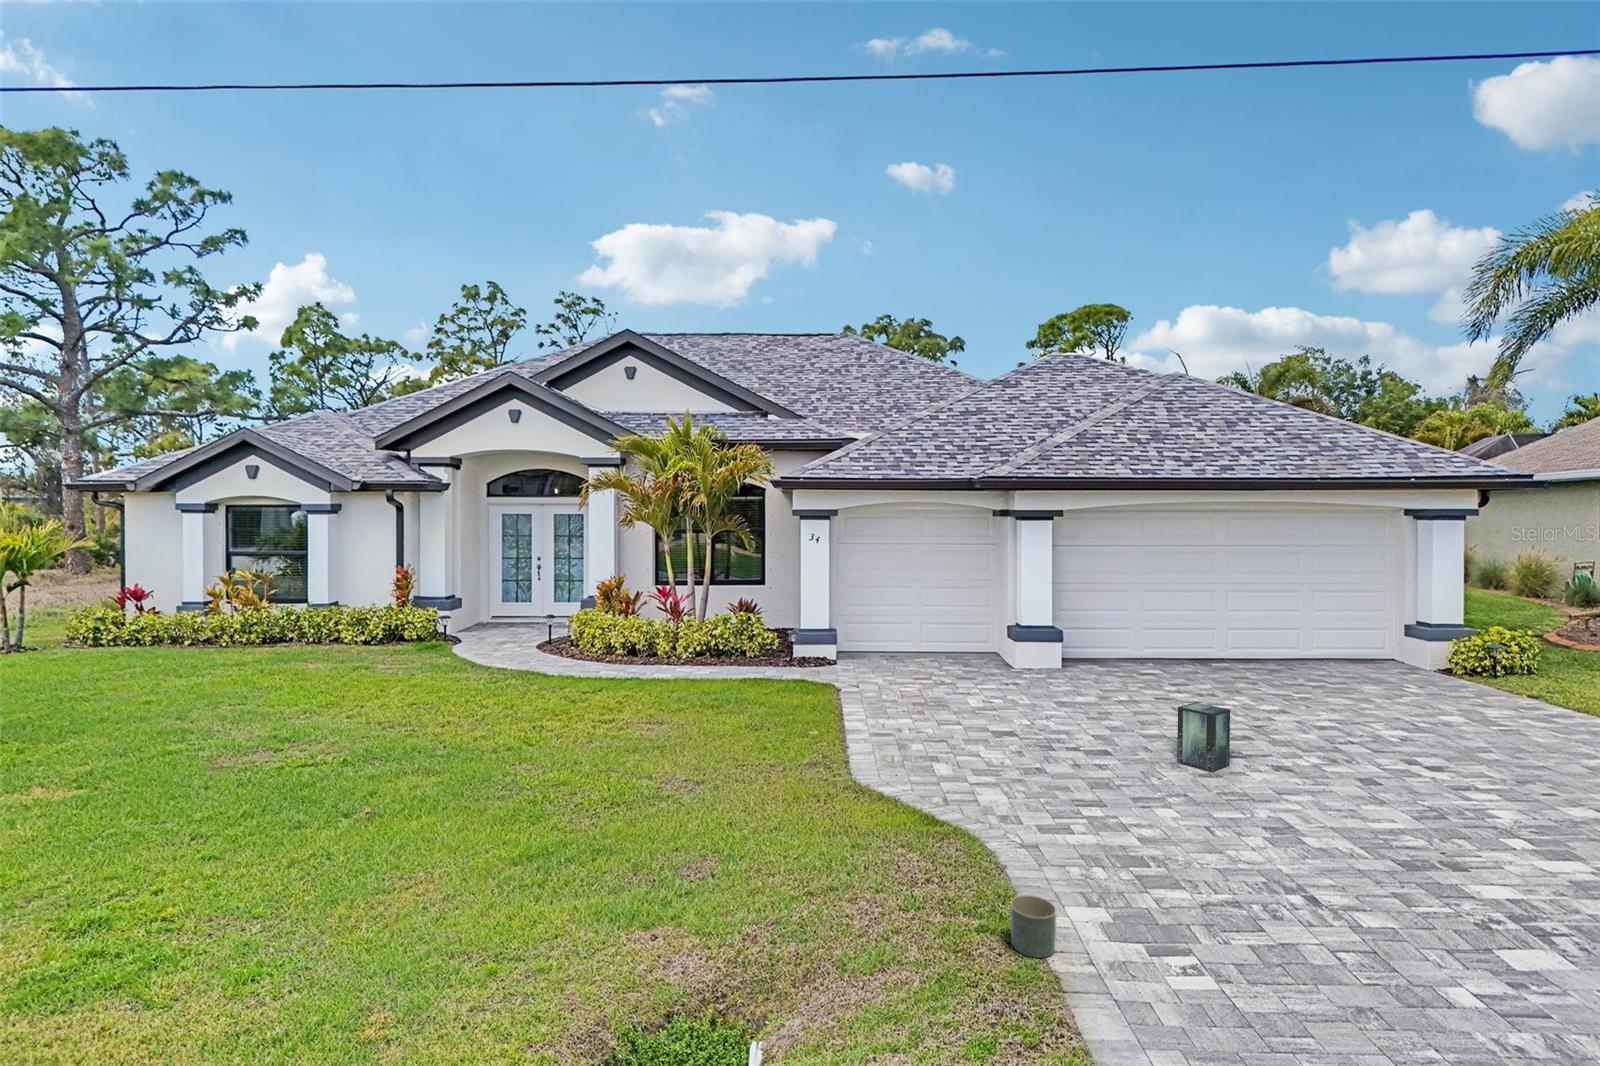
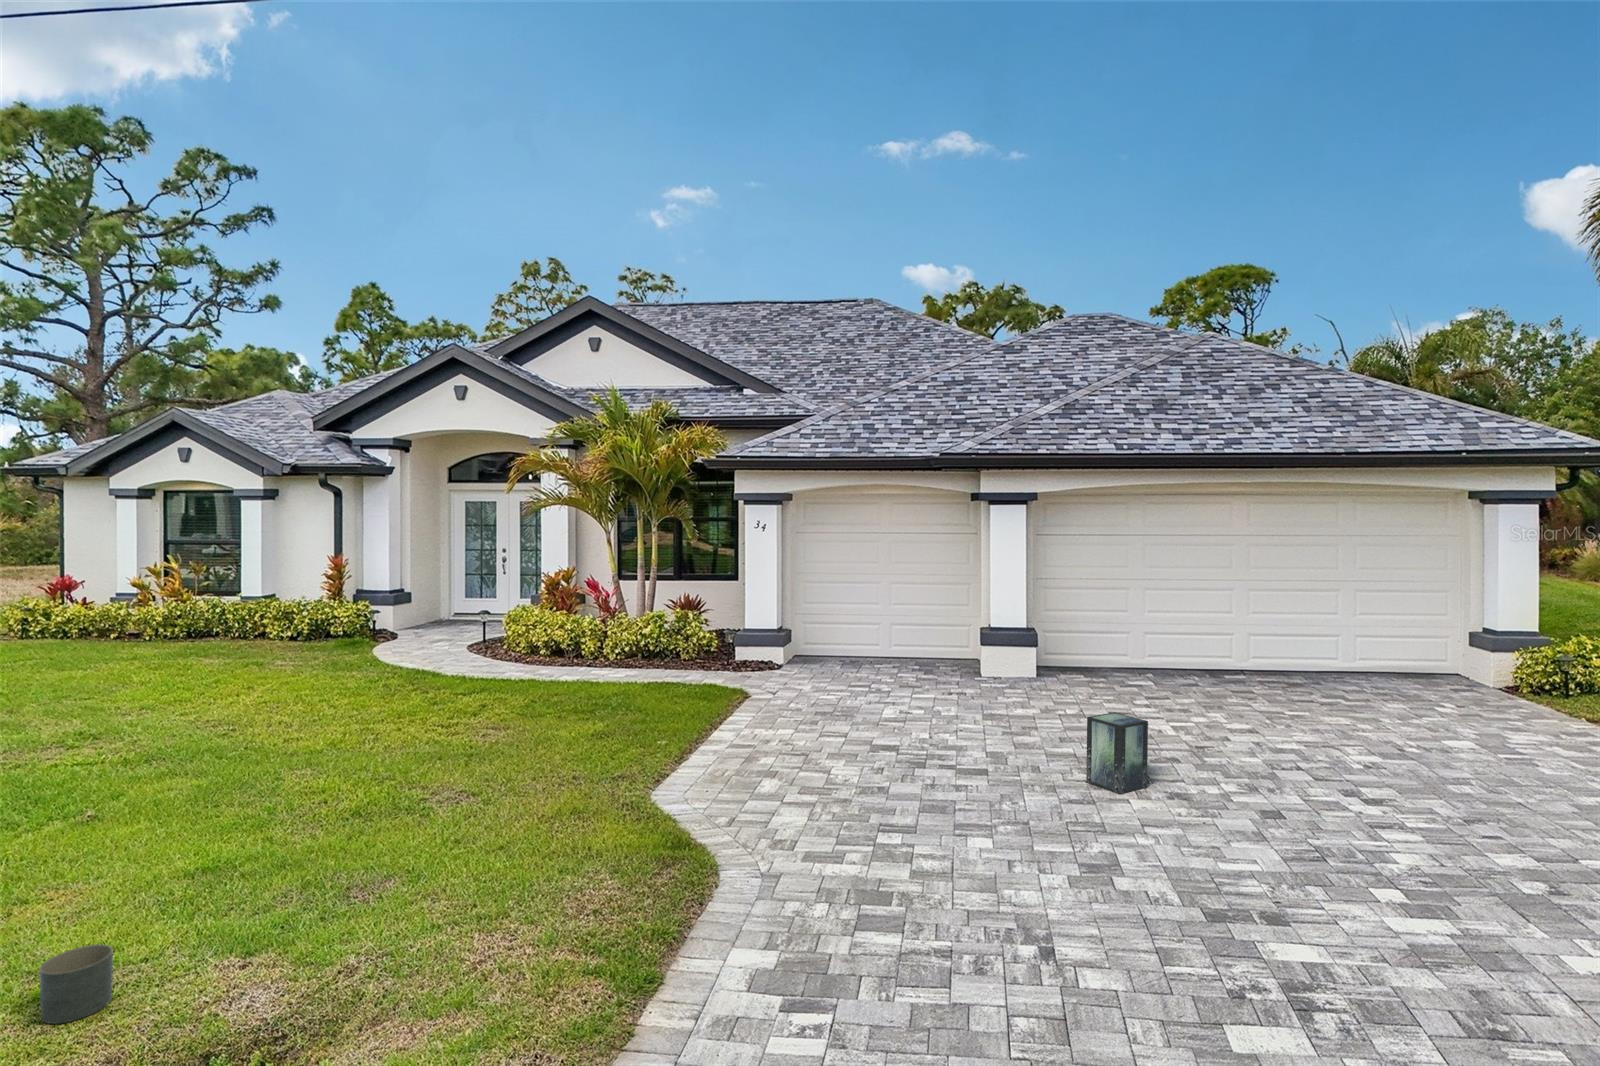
planter: present [1010,895,1057,958] -> present [39,944,113,1024]

